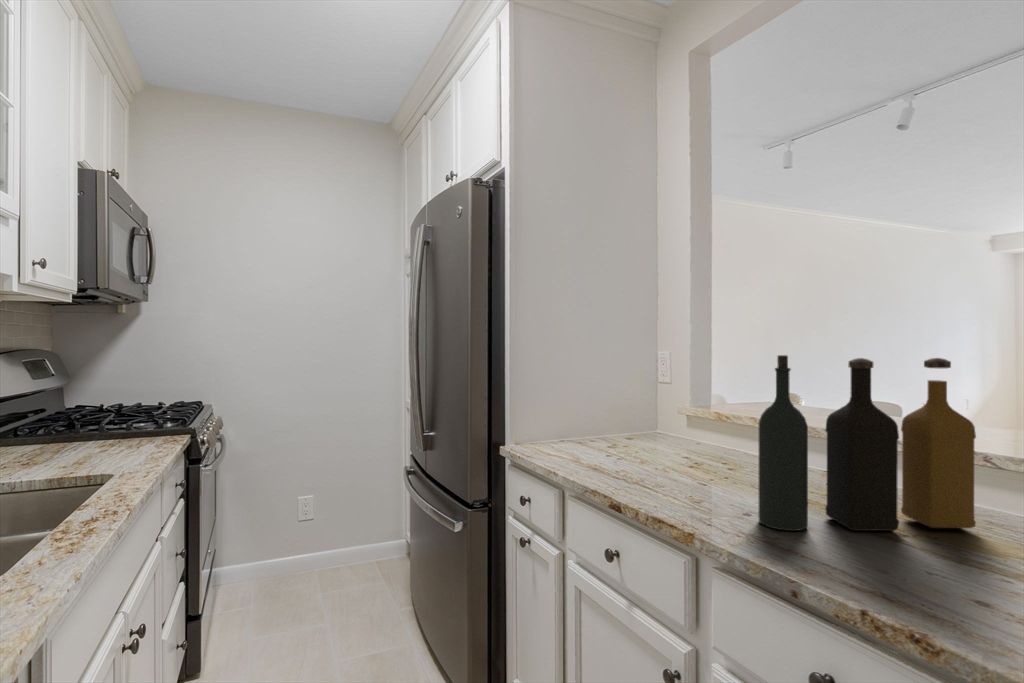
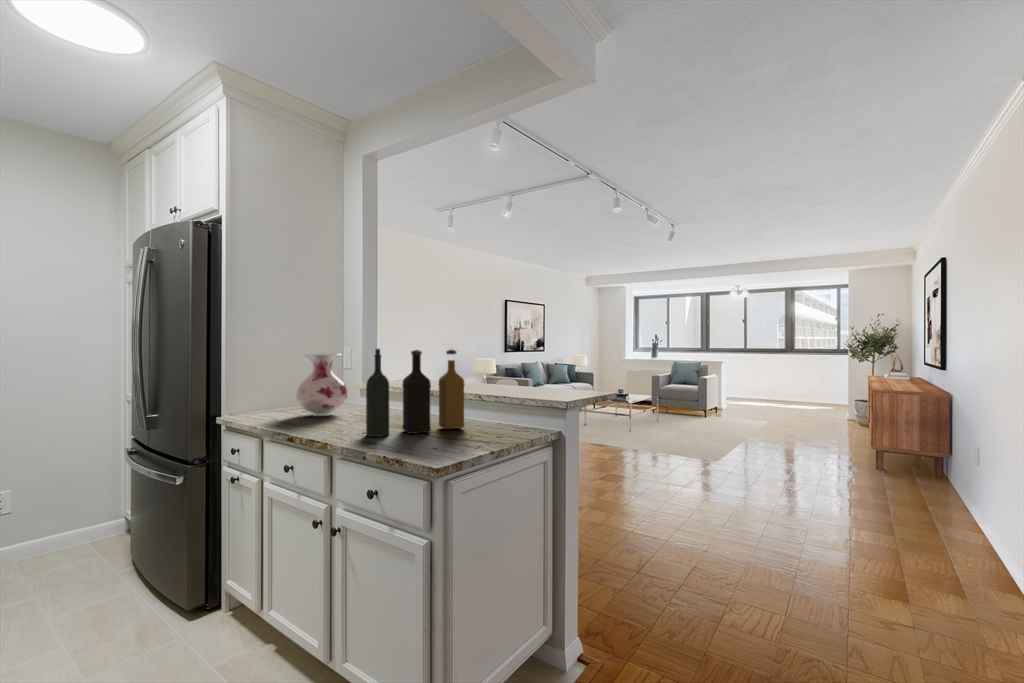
vase: none [607,359,684,459] -> present [297,354,347,416]

